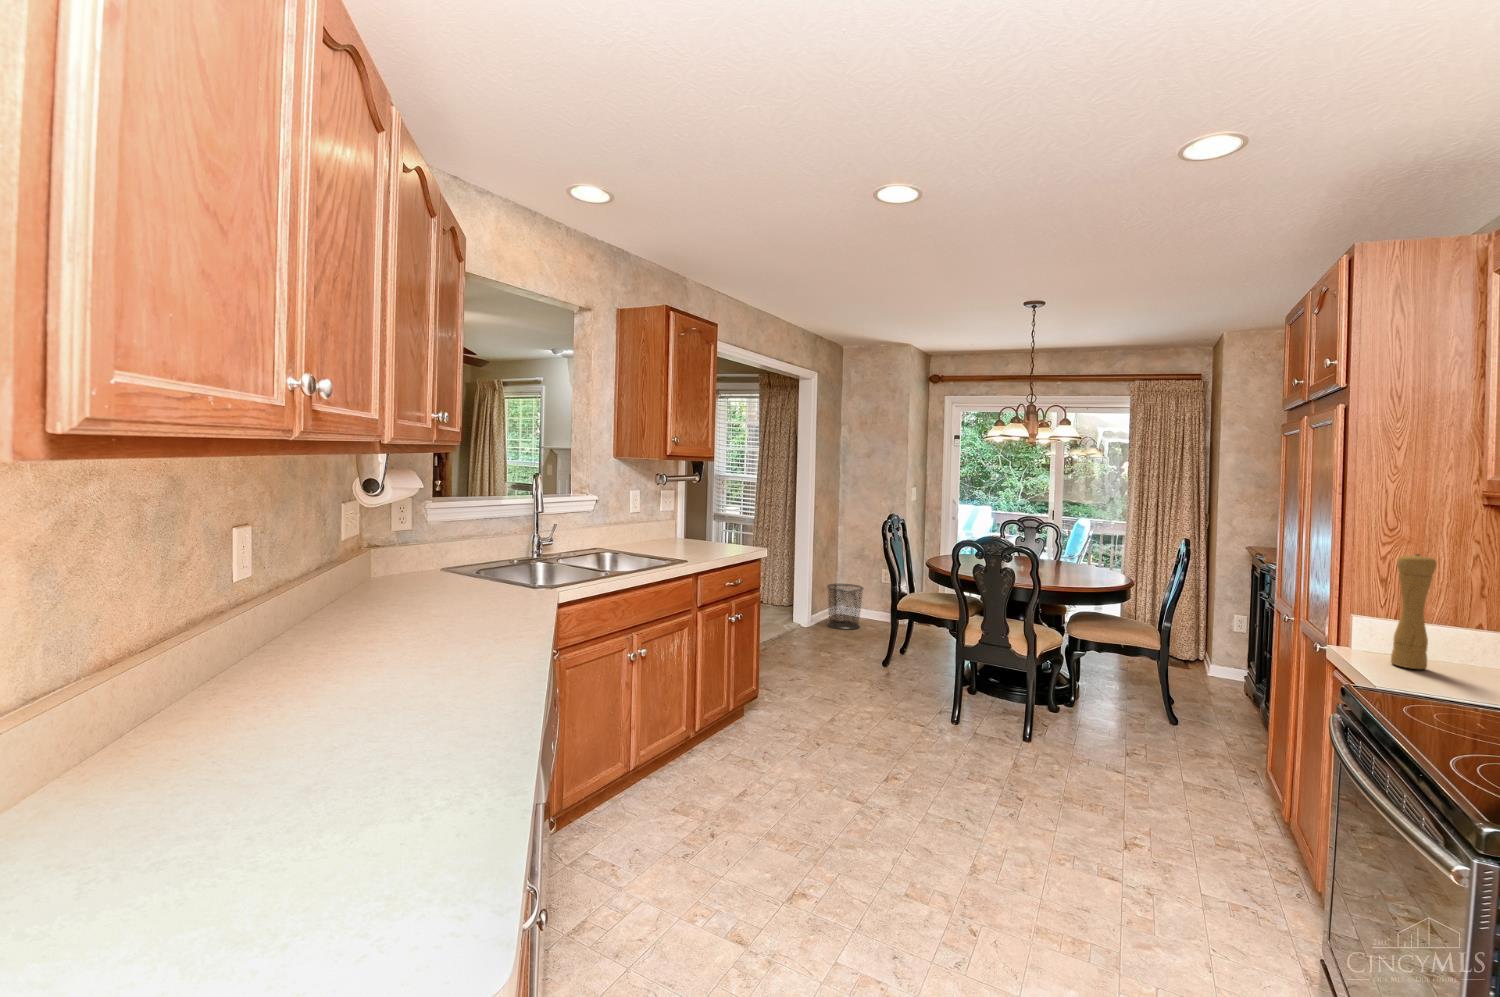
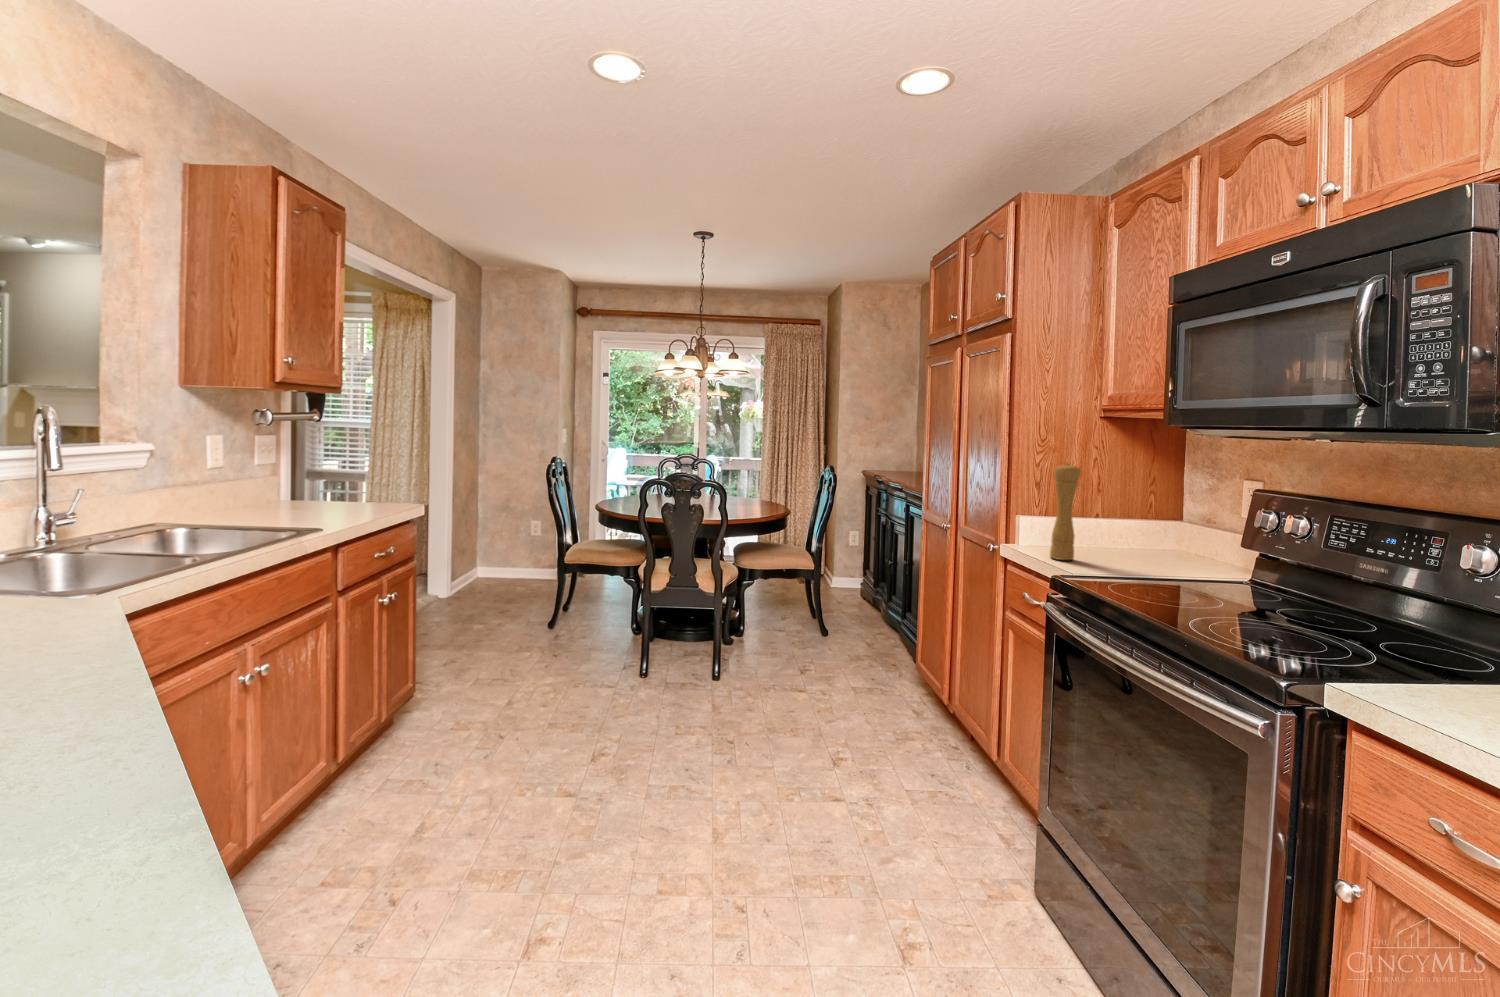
waste bin: present [827,584,863,629] -> none [470,541,515,593]

